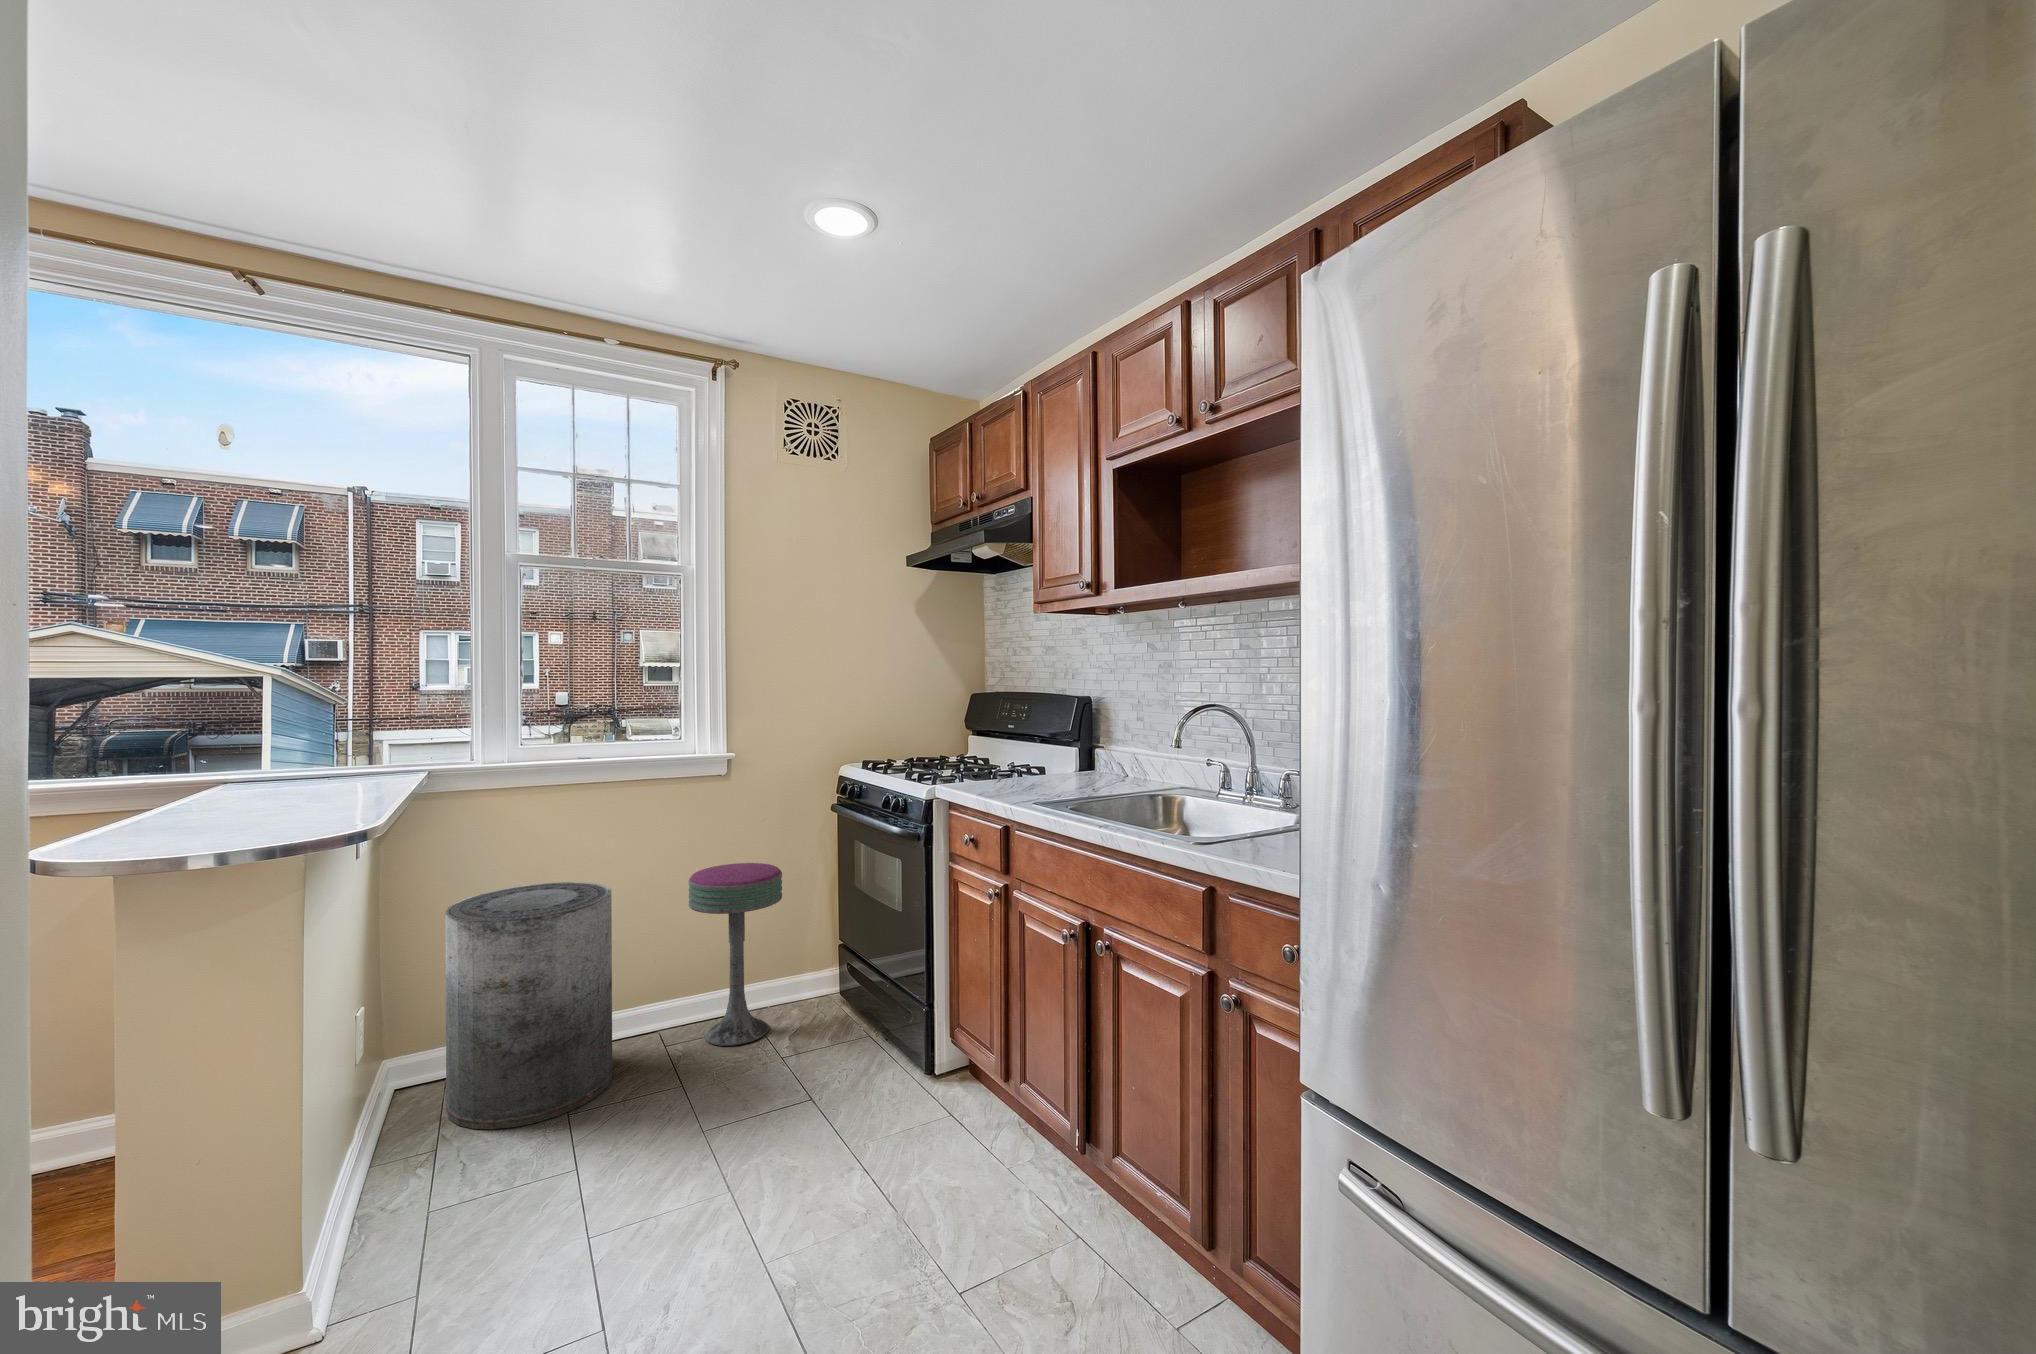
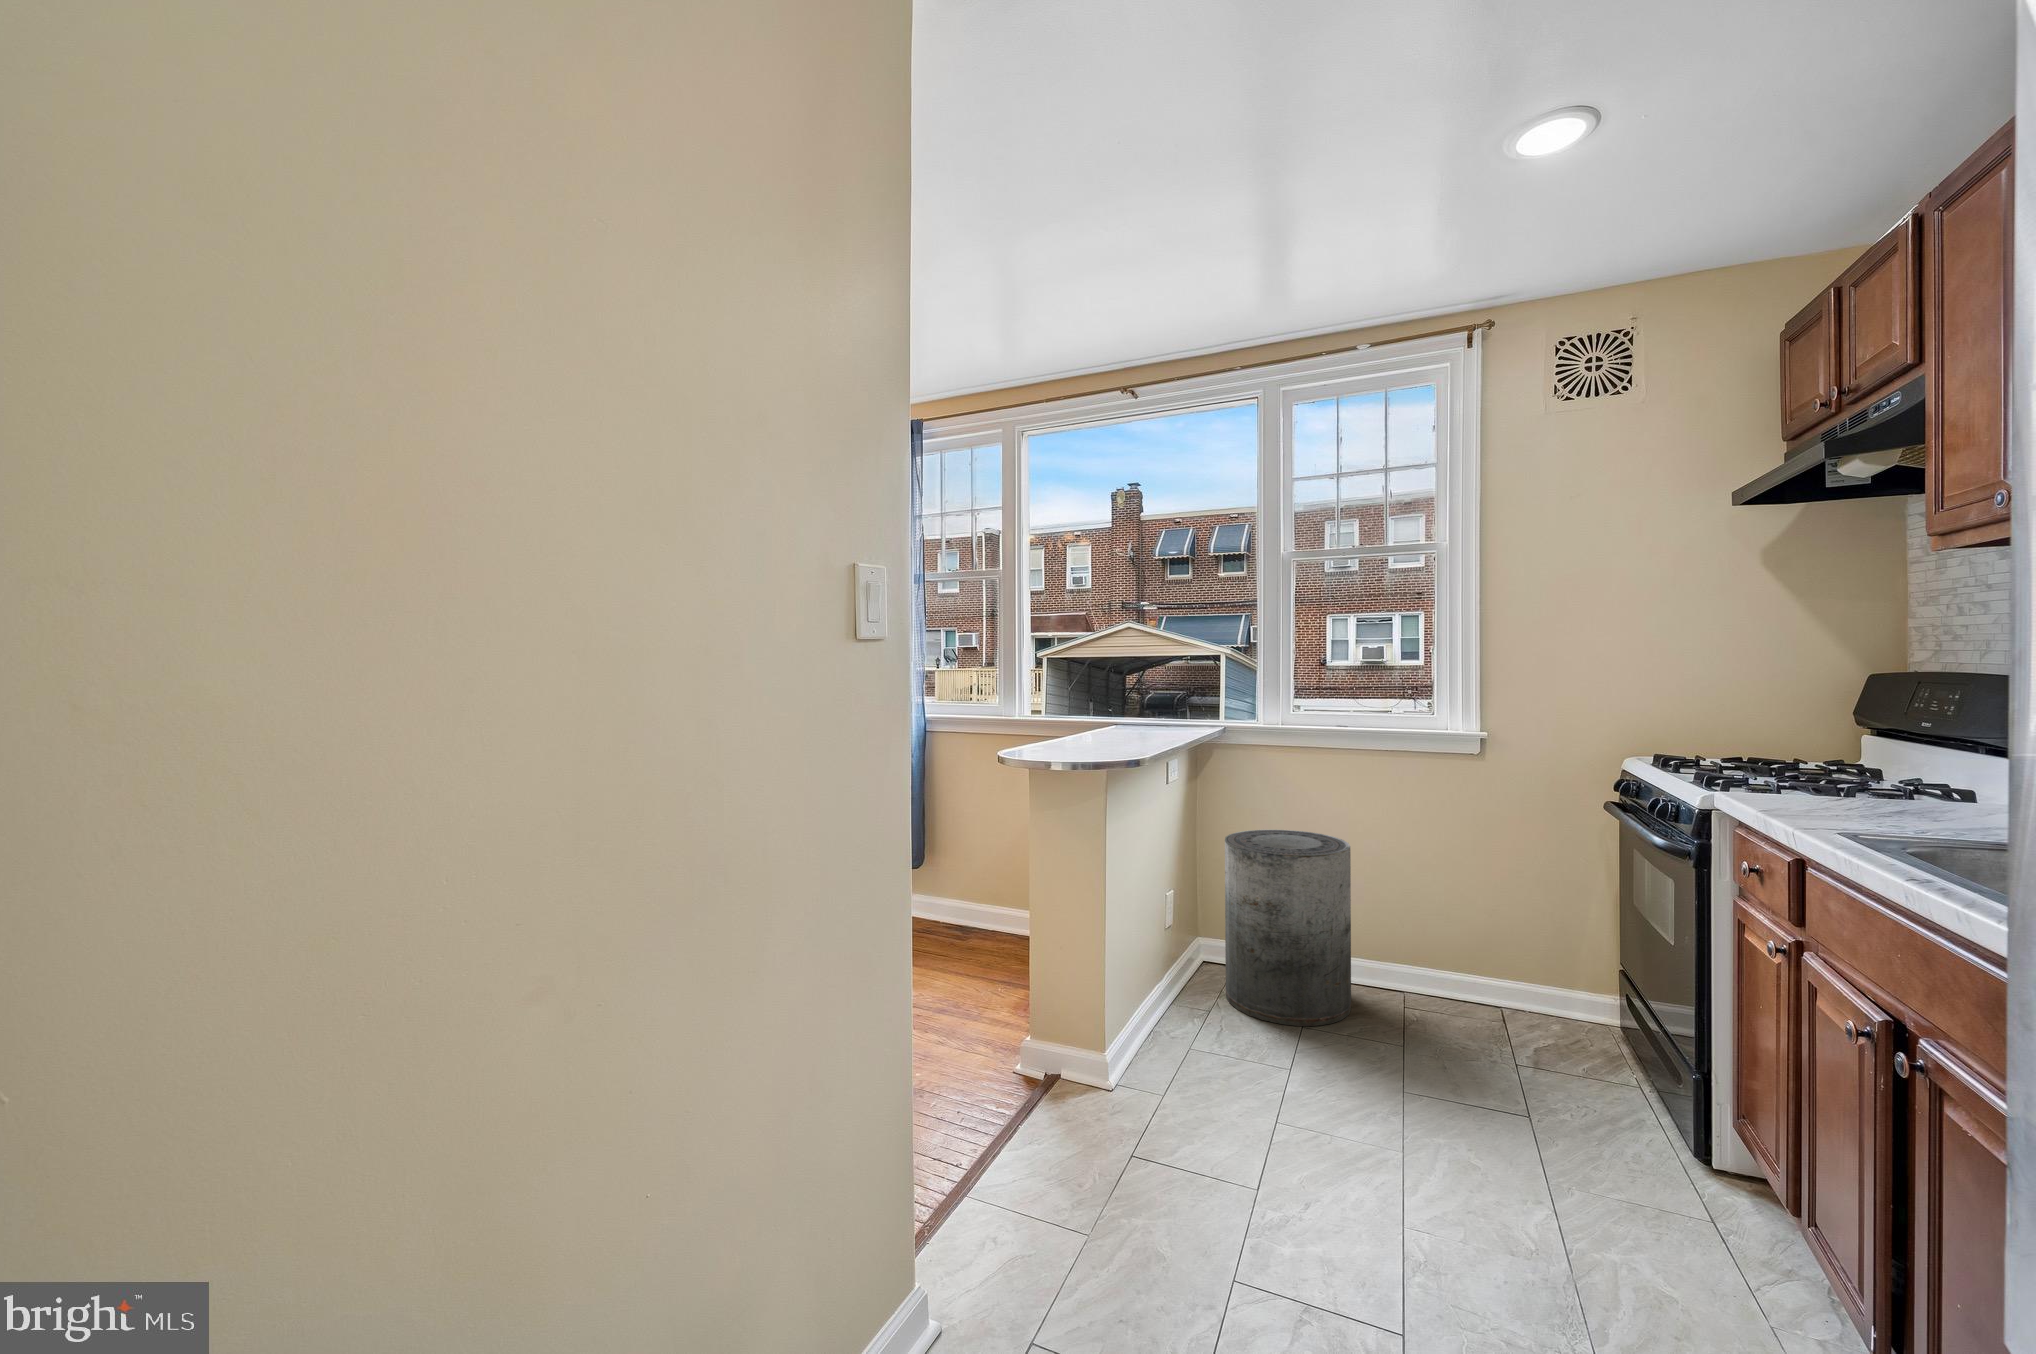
bar stool: present [689,863,782,1046] -> none [1428,847,1534,1036]

